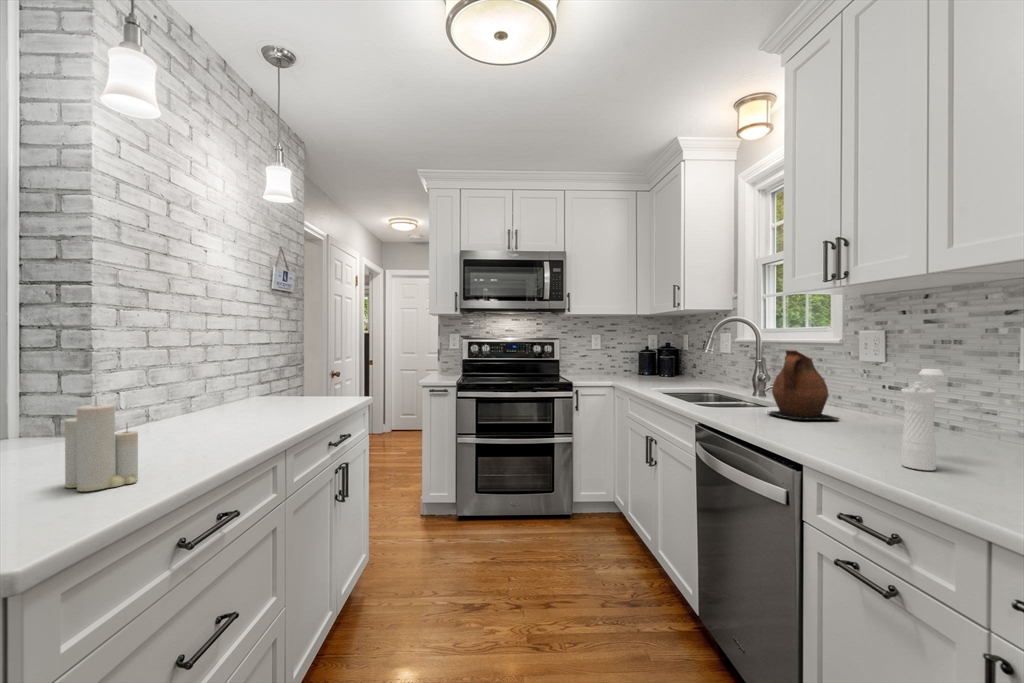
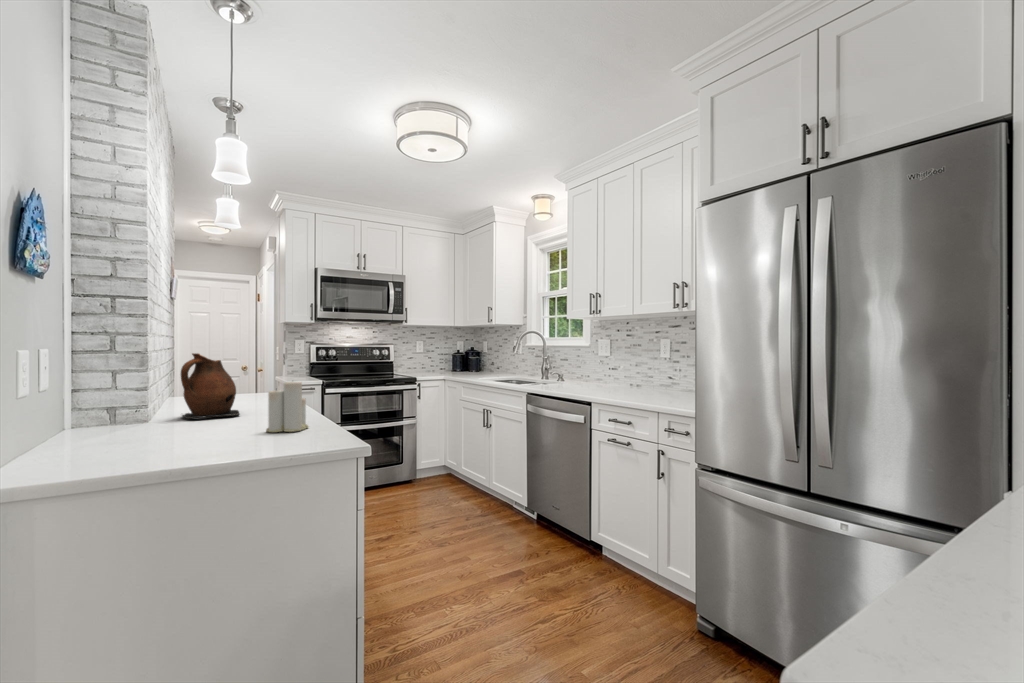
ceramic pitcher: present [769,350,839,420] -> present [181,353,240,418]
pepper mill: present [901,369,944,470] -> none [627,355,640,396]

